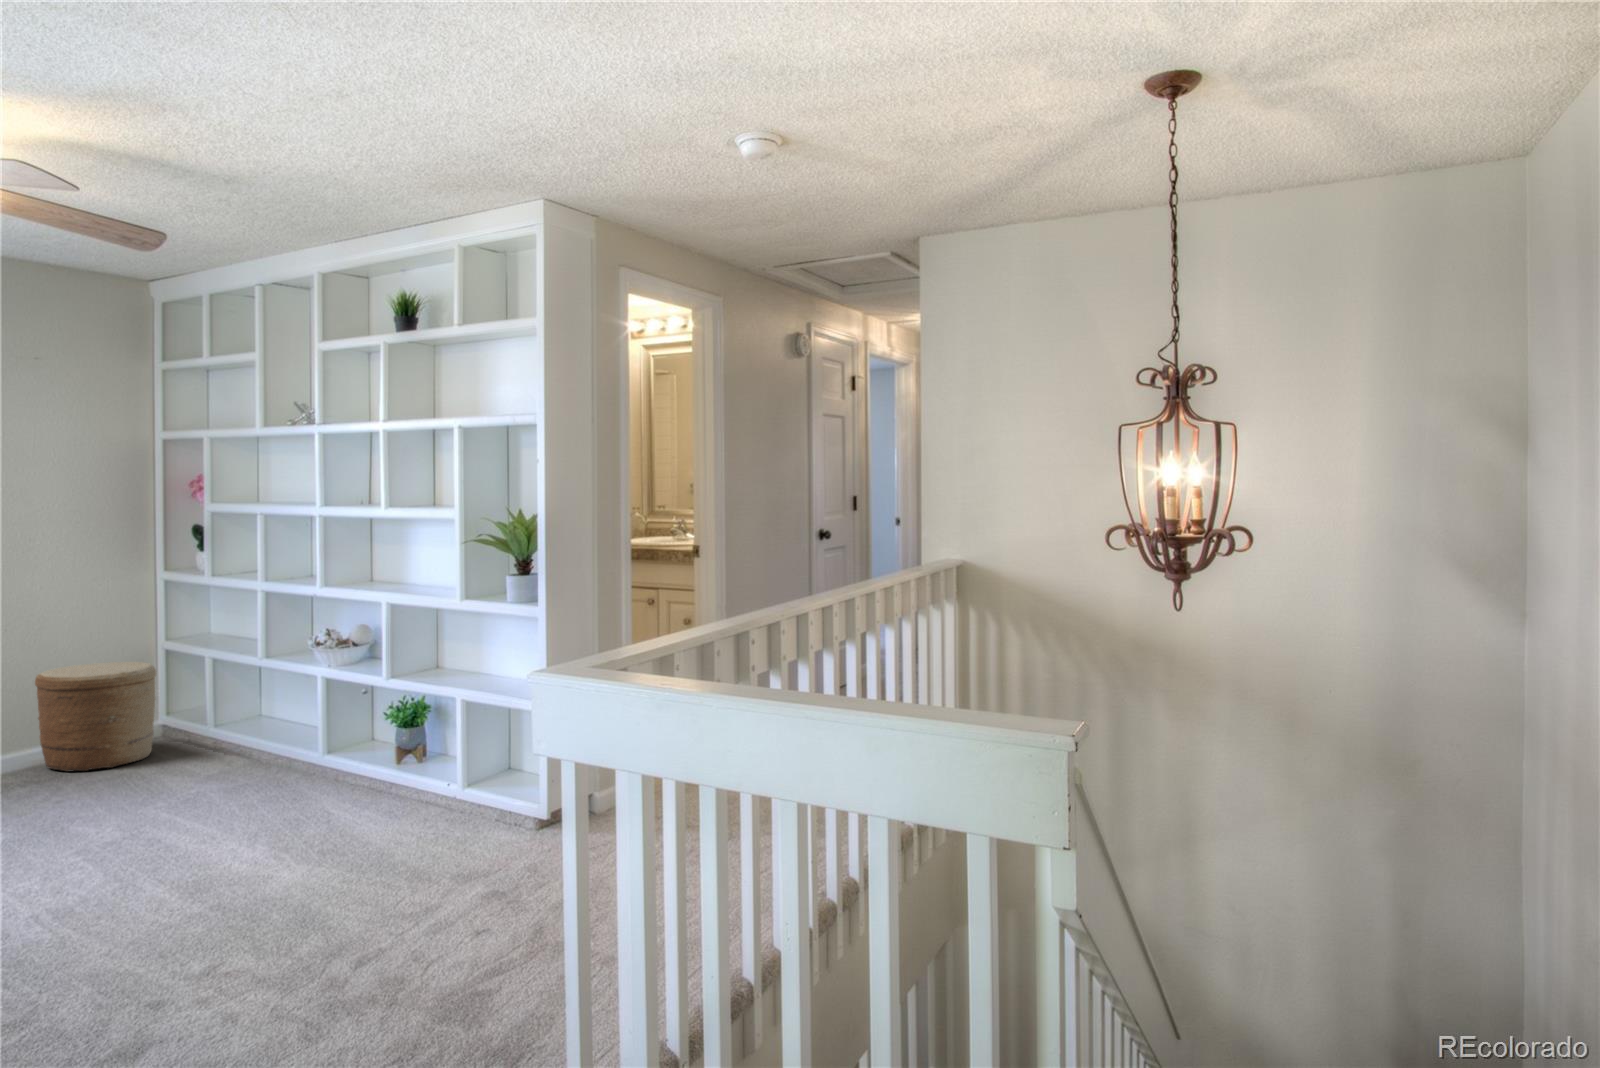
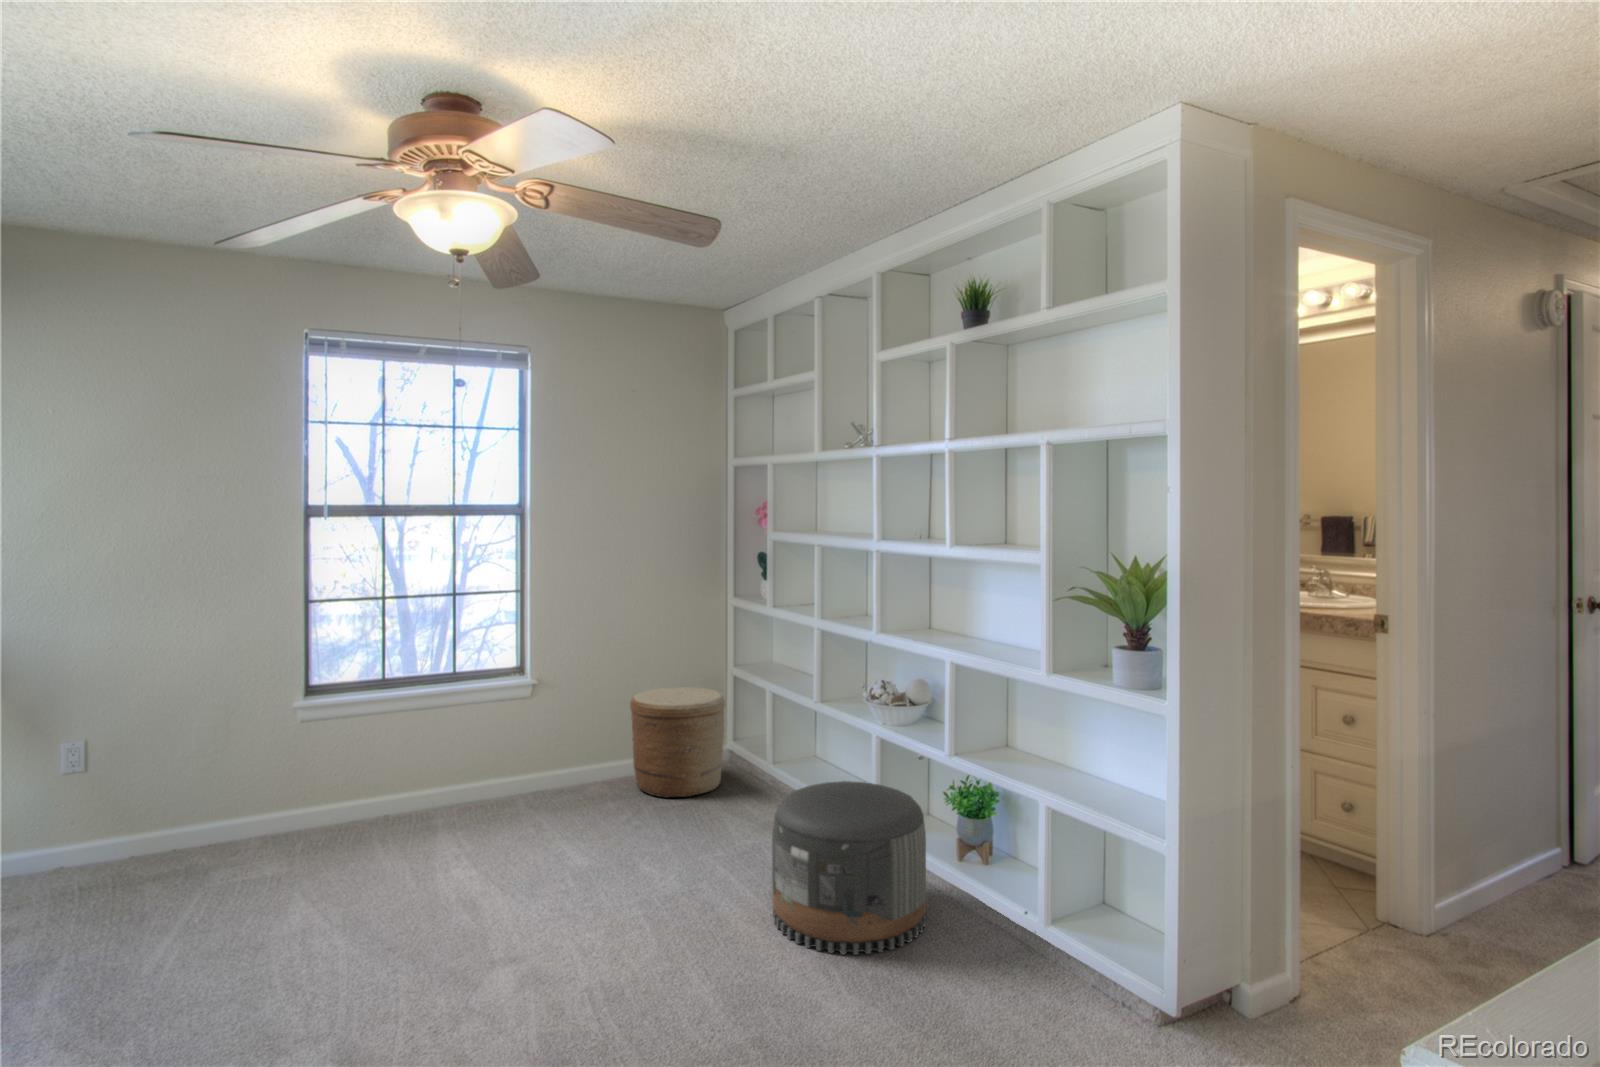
pouf: none [218,708,366,841] -> present [772,781,926,955]

